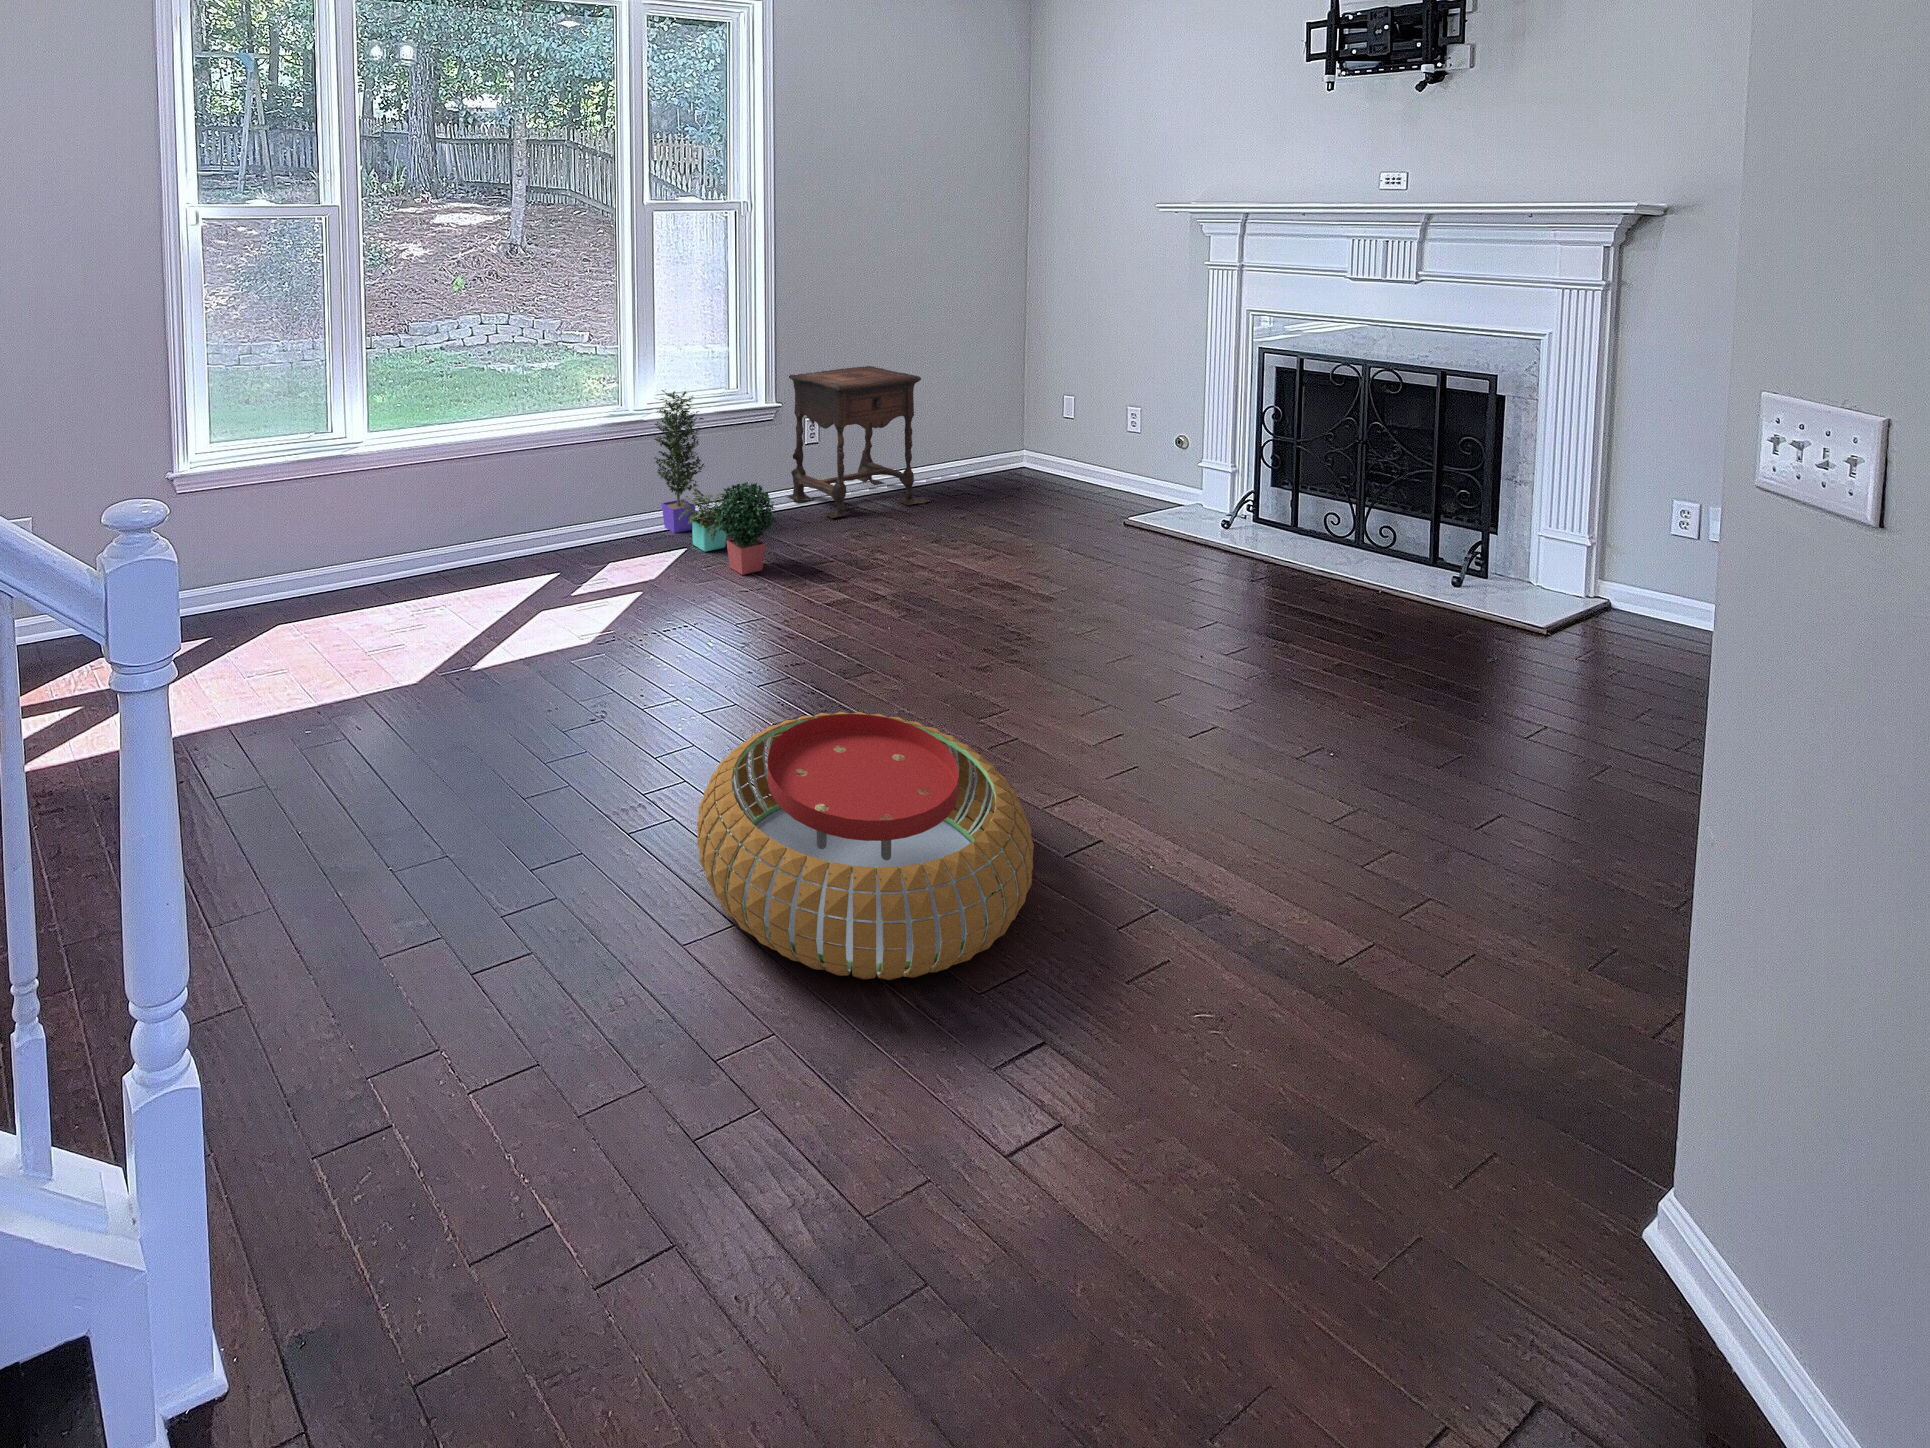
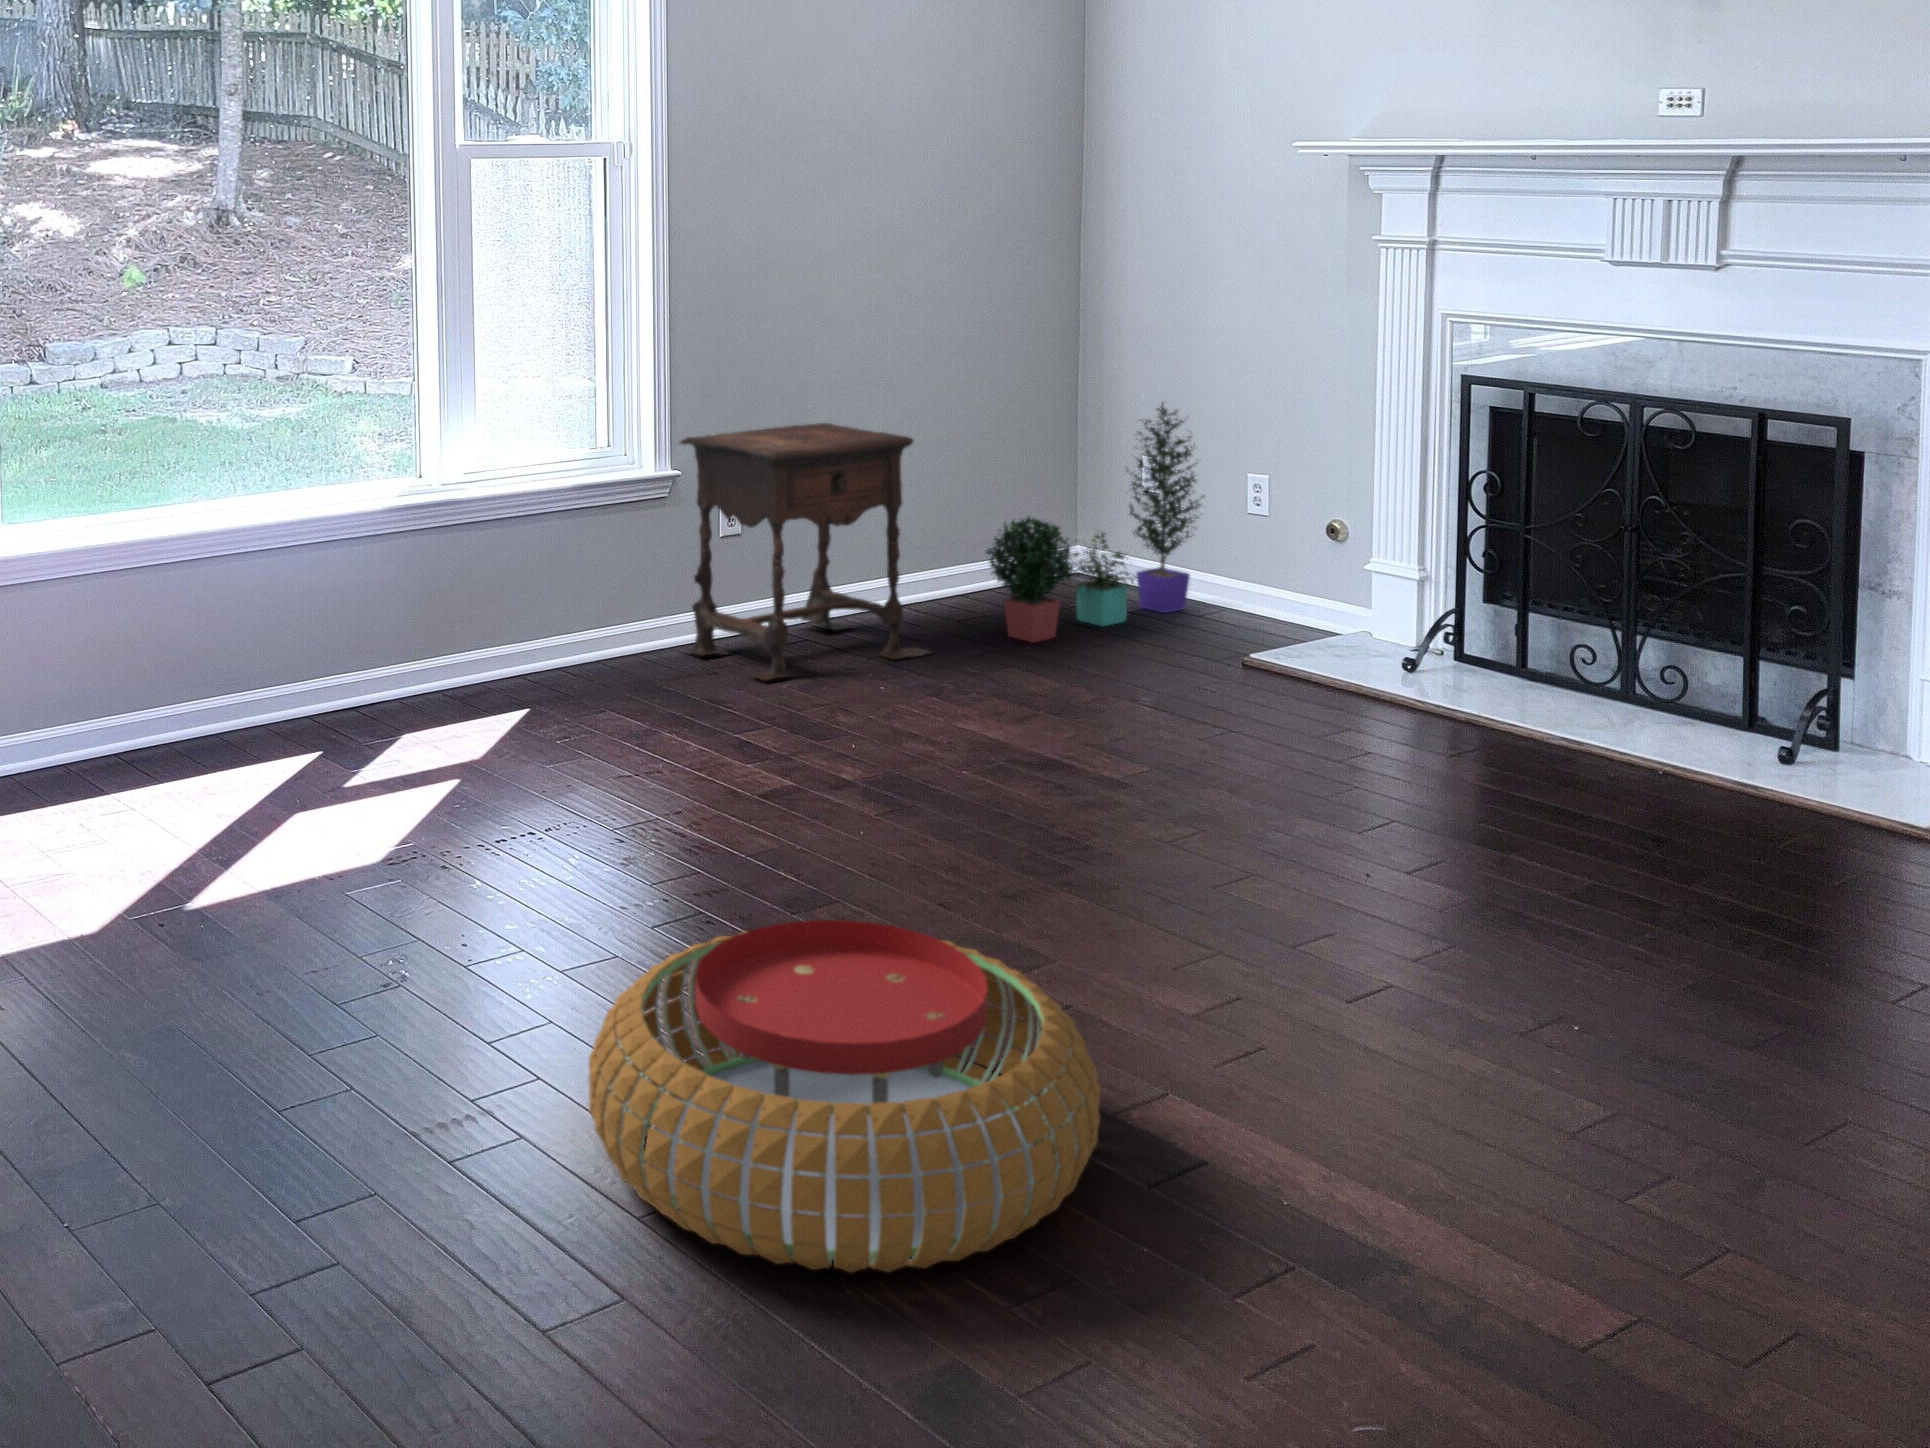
potted plant: present [654,389,777,575] -> present [986,403,1205,643]

